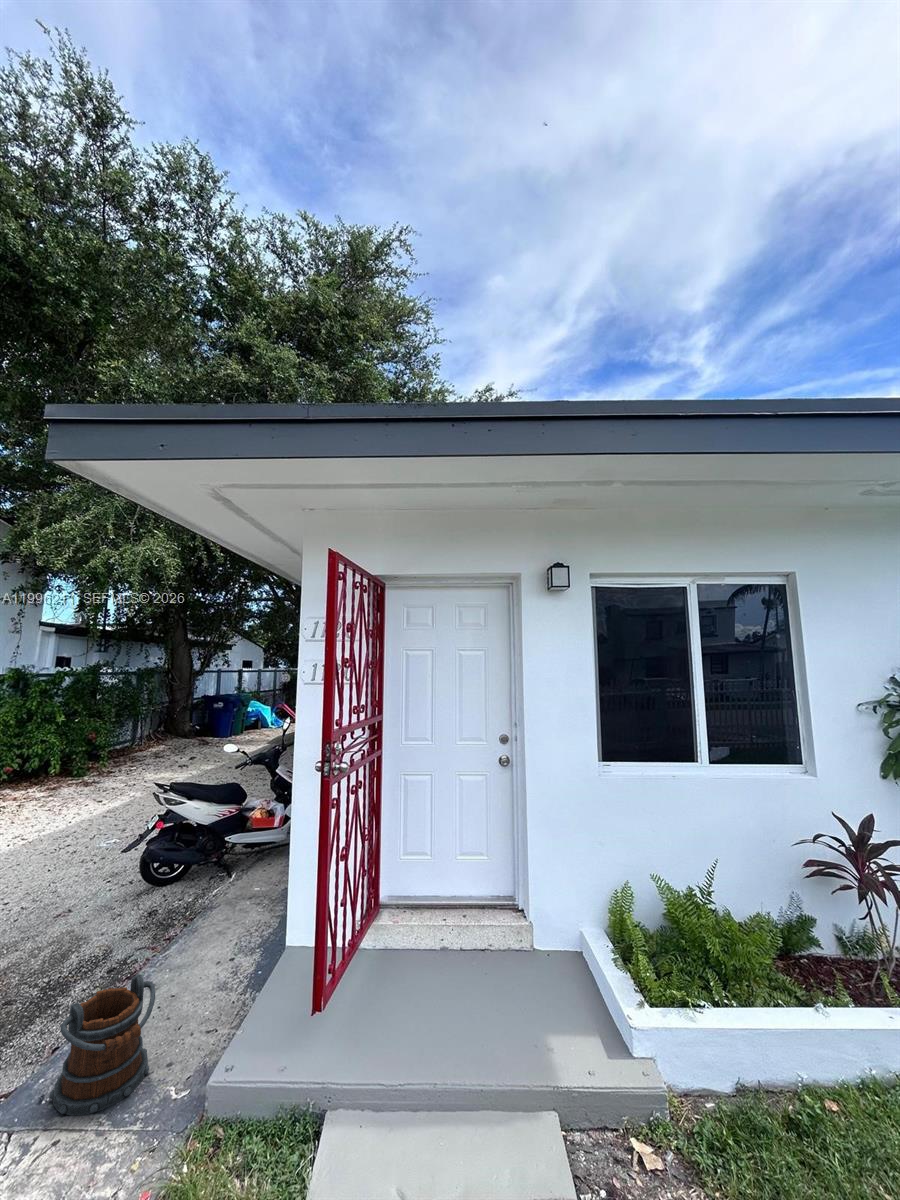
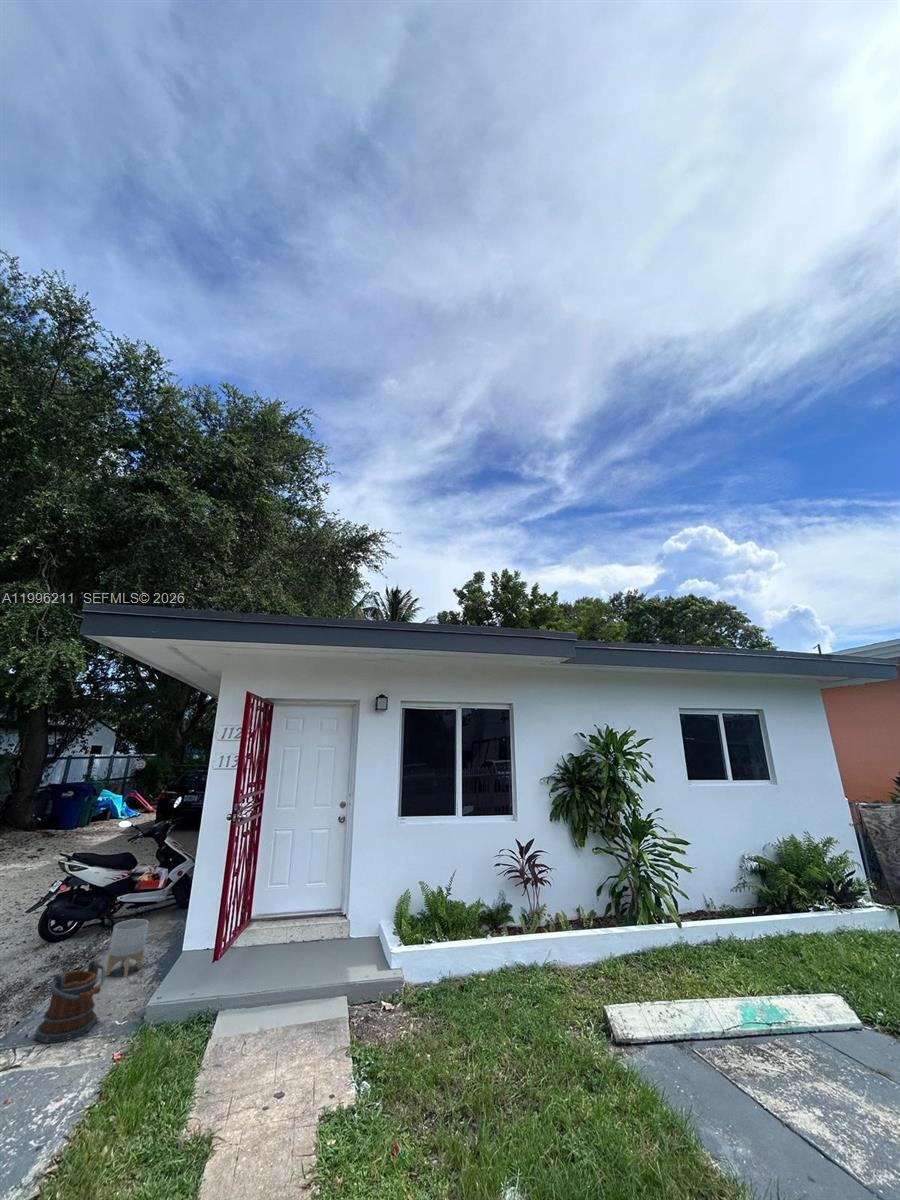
planter: none [191,886,242,971] -> present [106,919,148,977]

